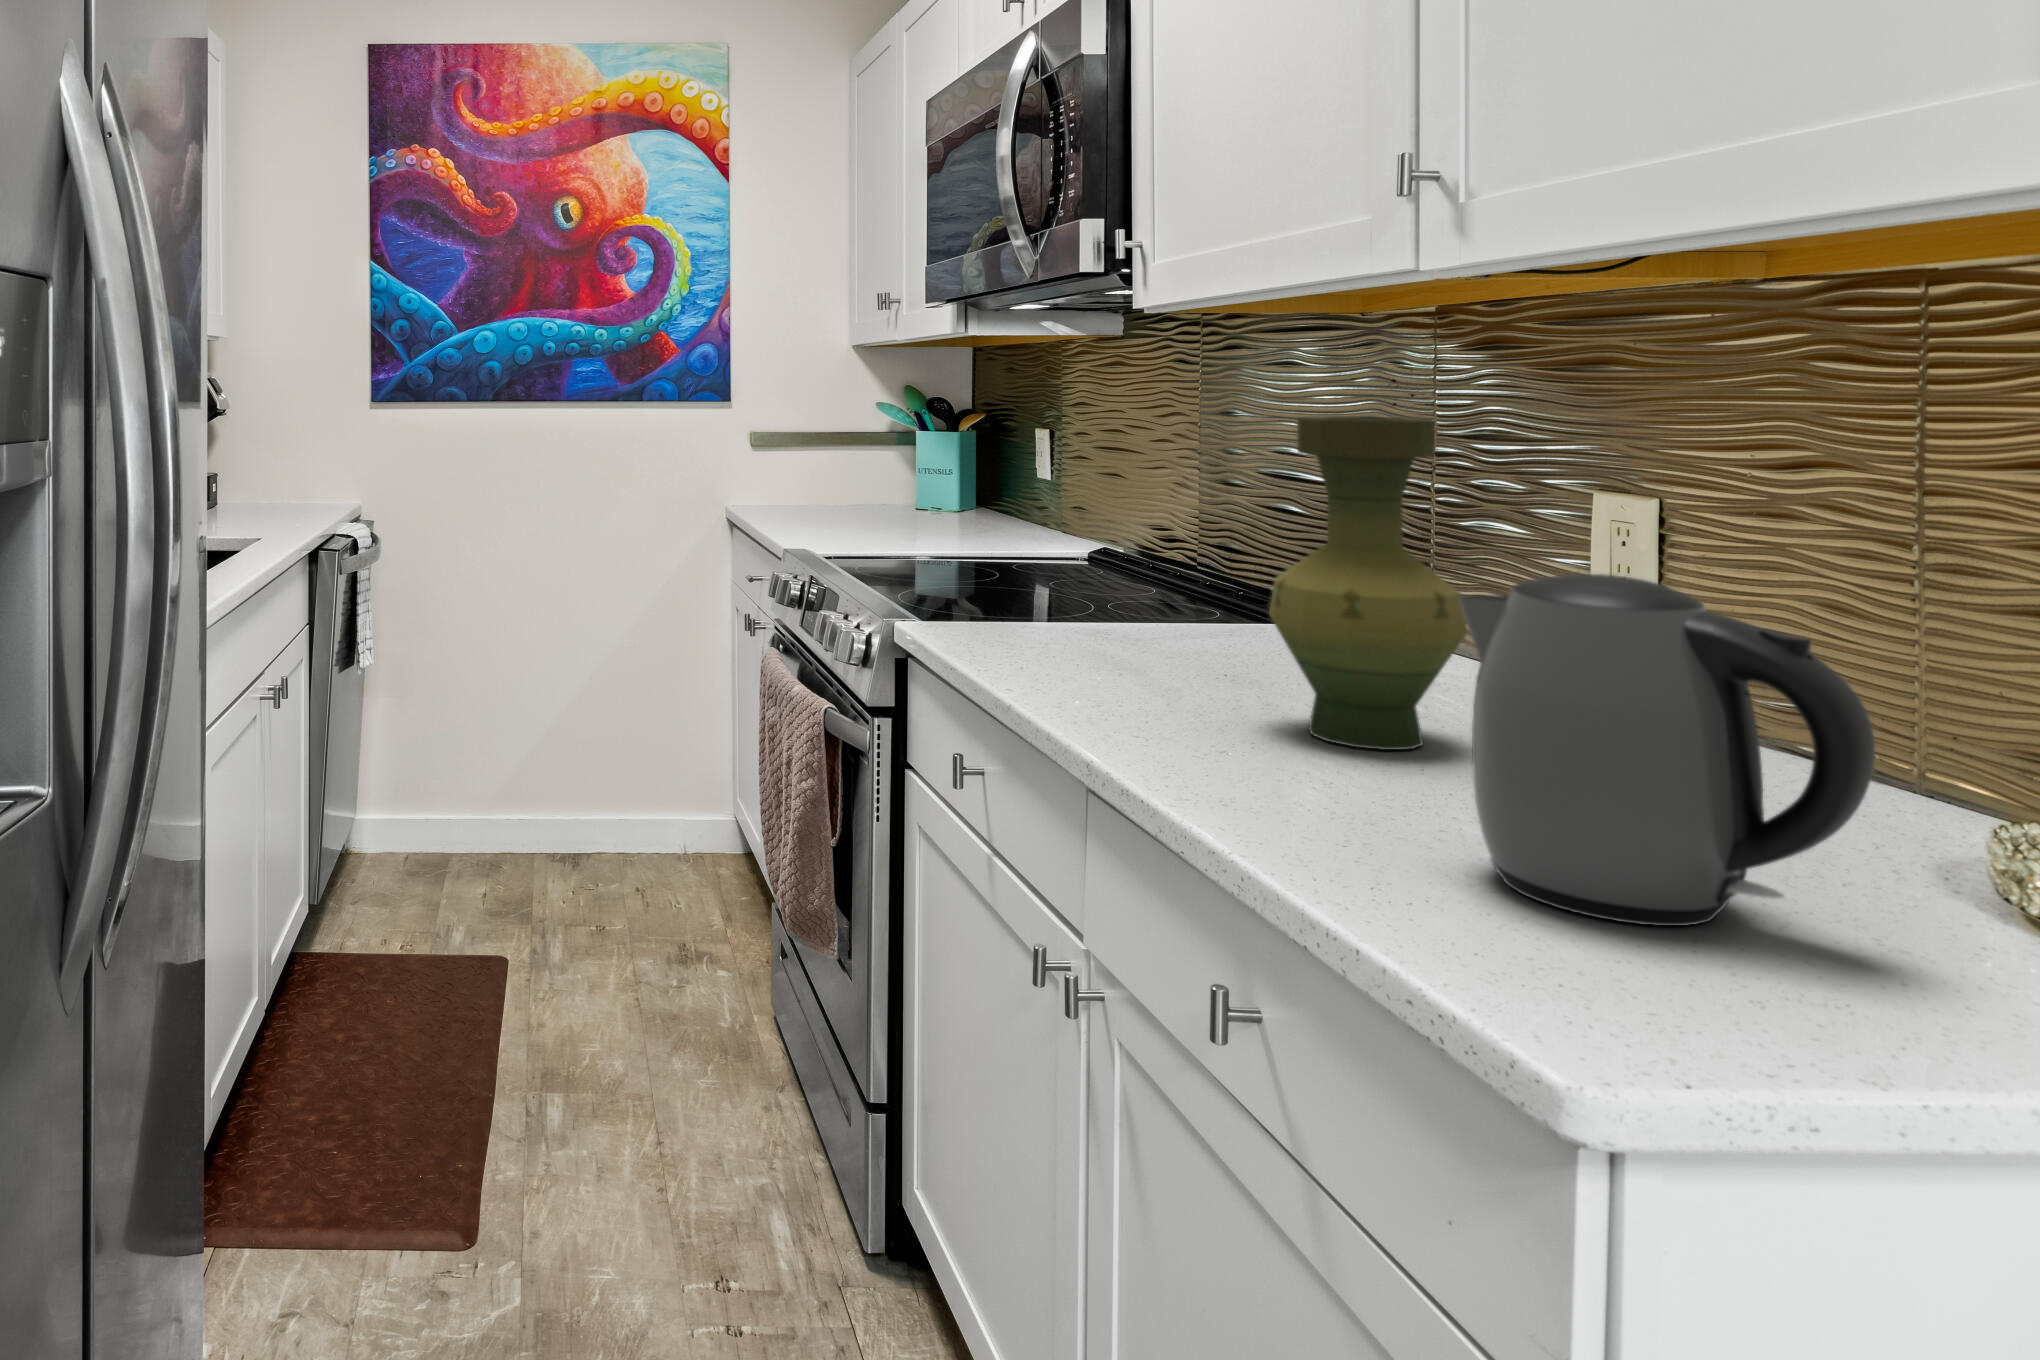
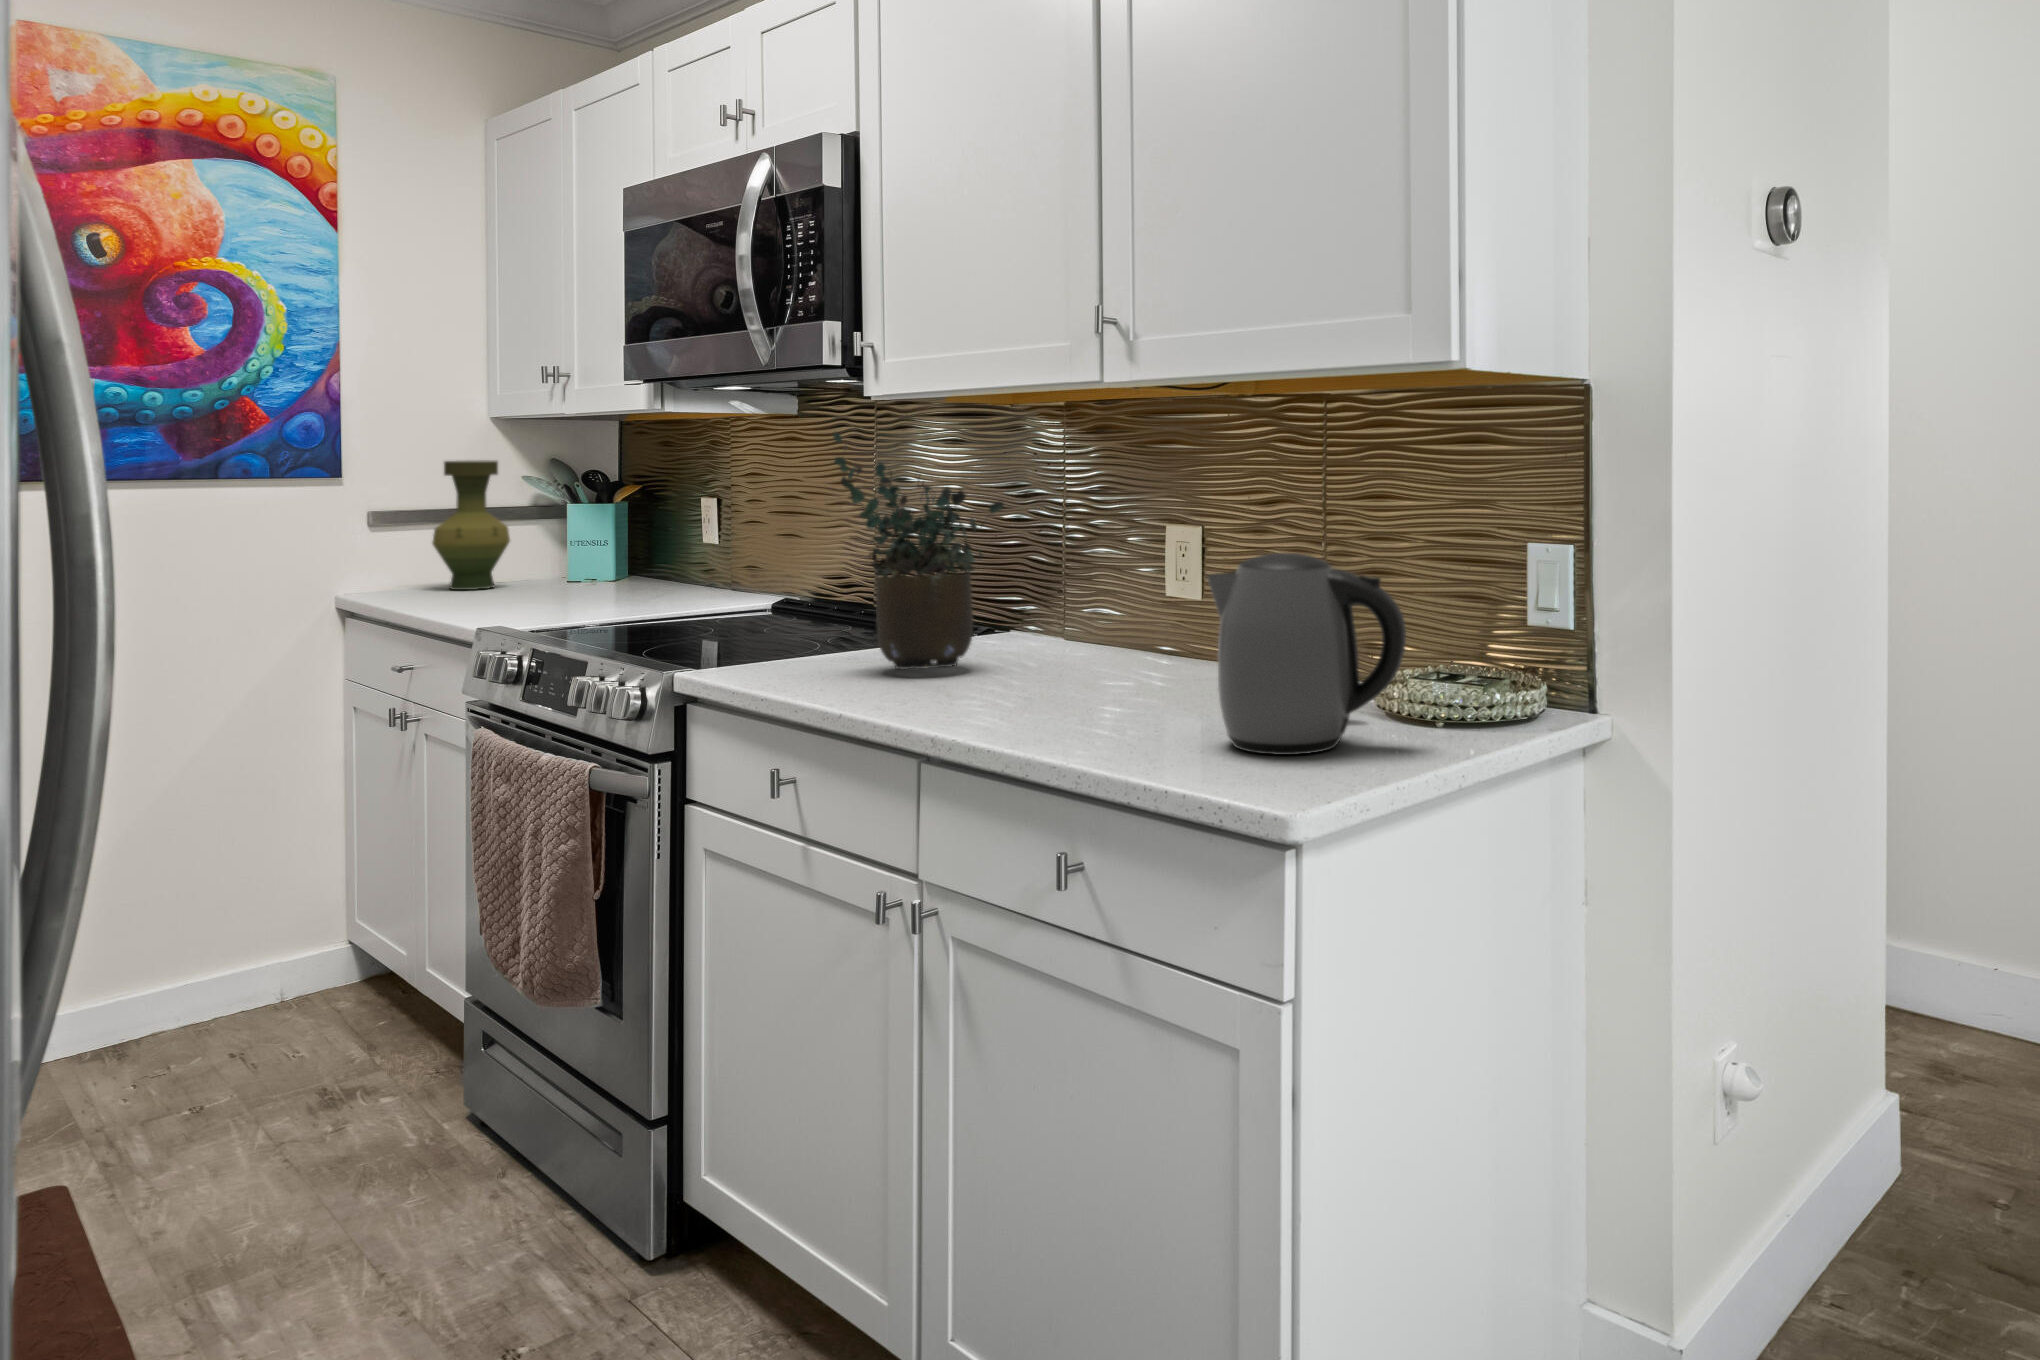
potted plant: none [1043,366,1267,662] -> present [833,433,1004,670]
vase: present [1269,416,1467,750] -> present [432,460,510,590]

